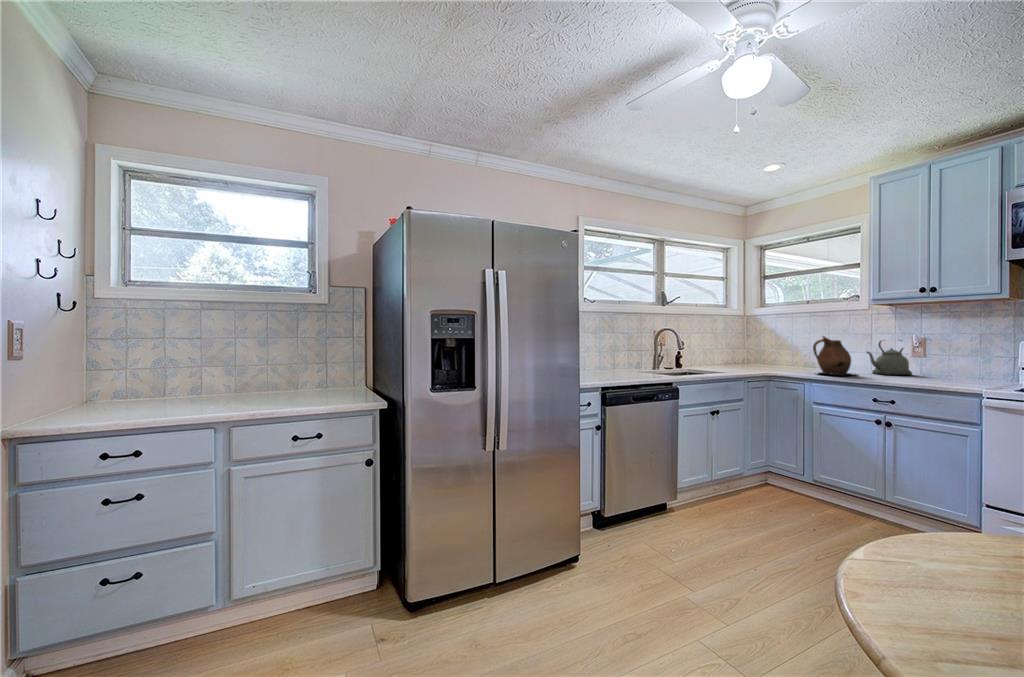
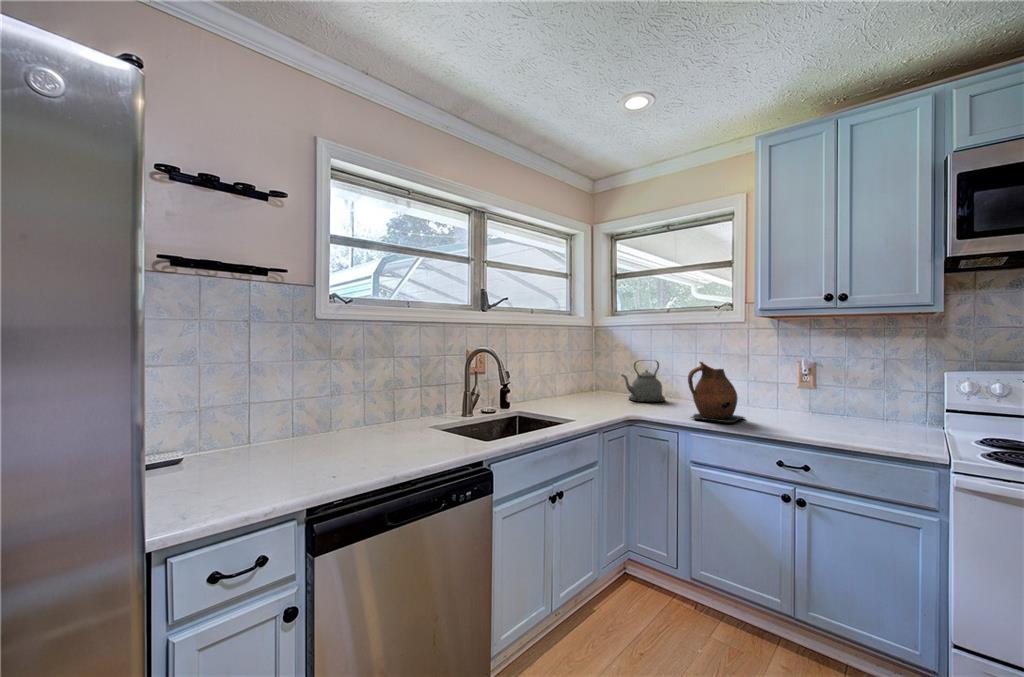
kettle: present [866,340,912,375] -> present [622,360,665,402]

